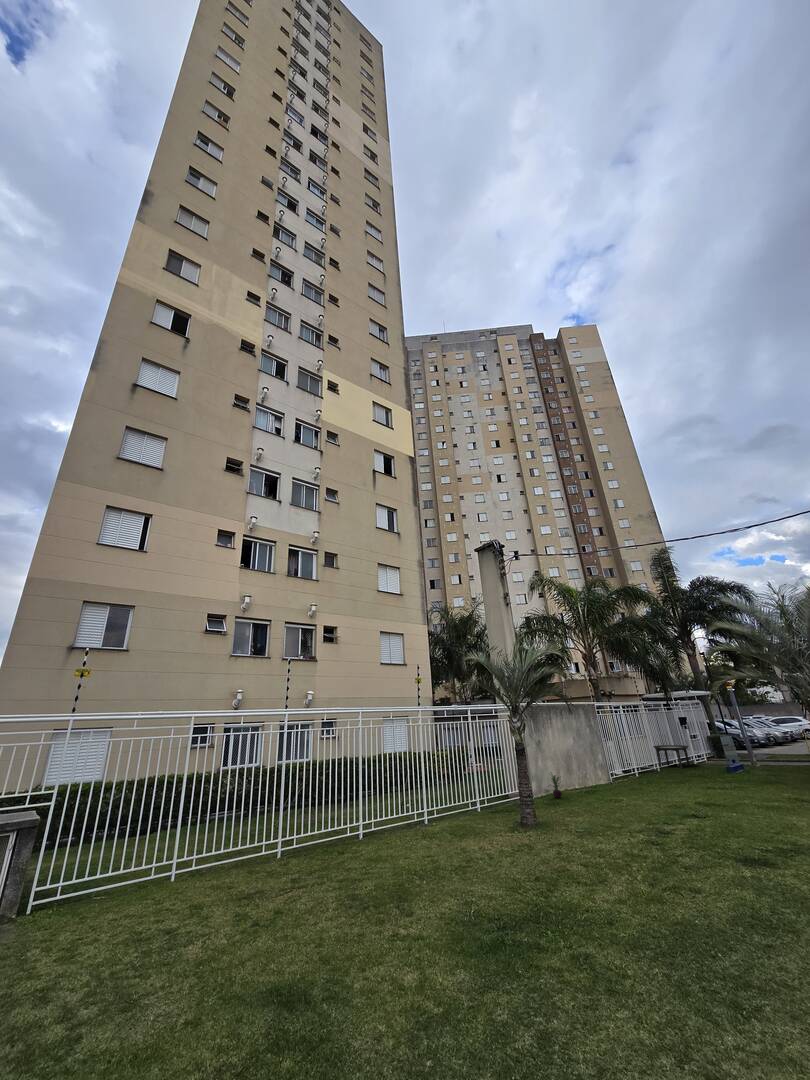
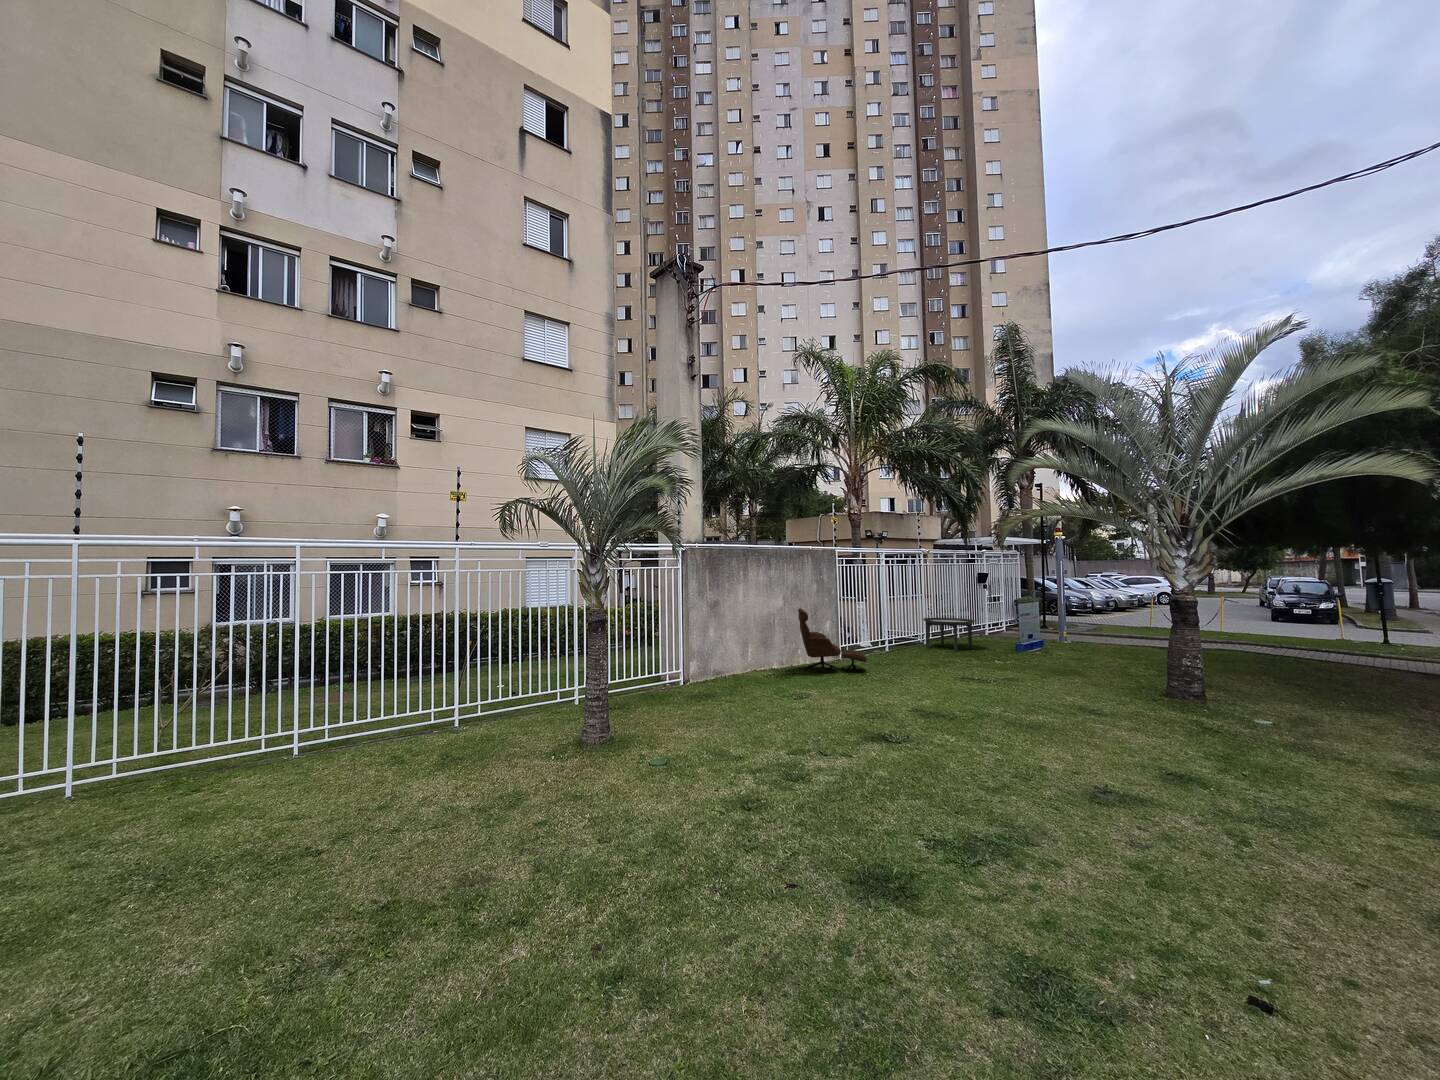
lounge chair: none [588,742,639,784] -> present [798,608,867,673]
decorative plant: present [551,775,562,798] -> none [684,652,721,693]

